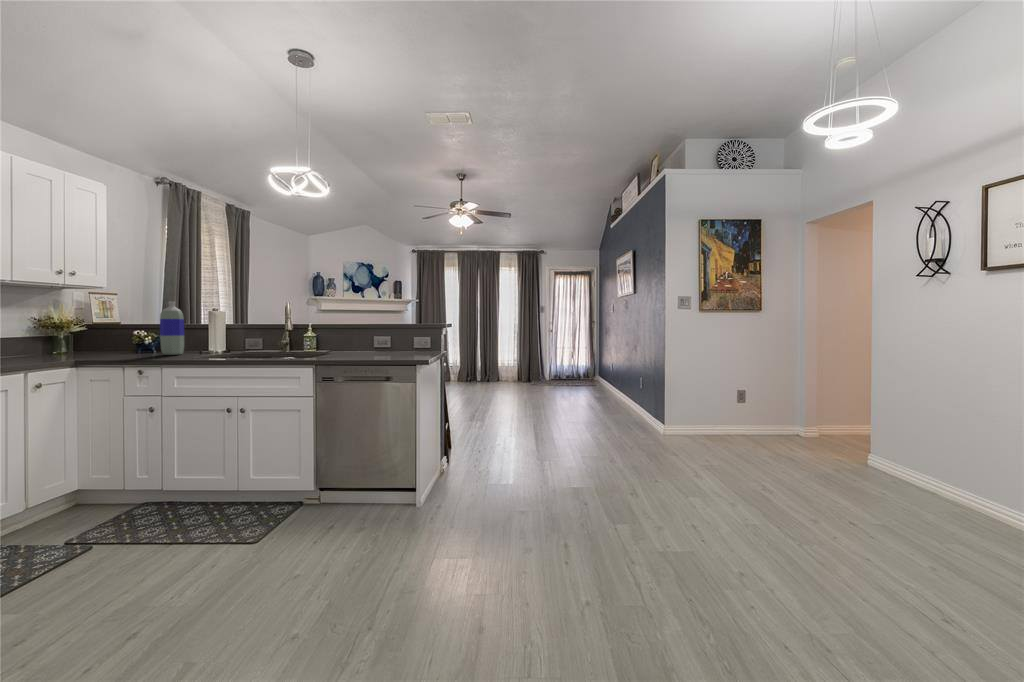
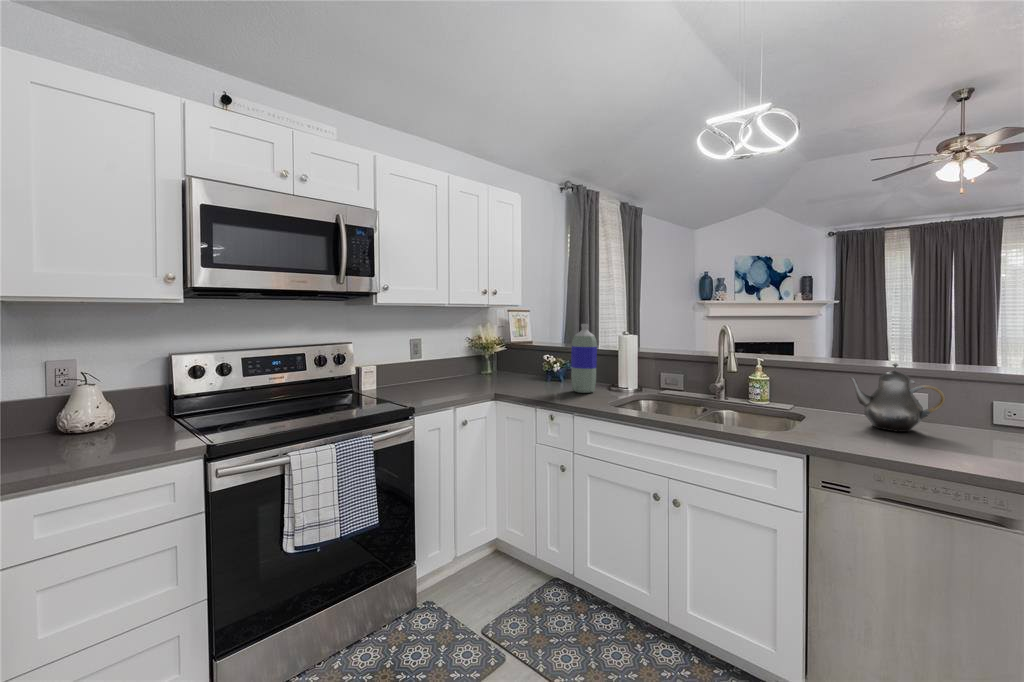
teapot: none [340,320,378,354] -> present [850,363,945,432]

